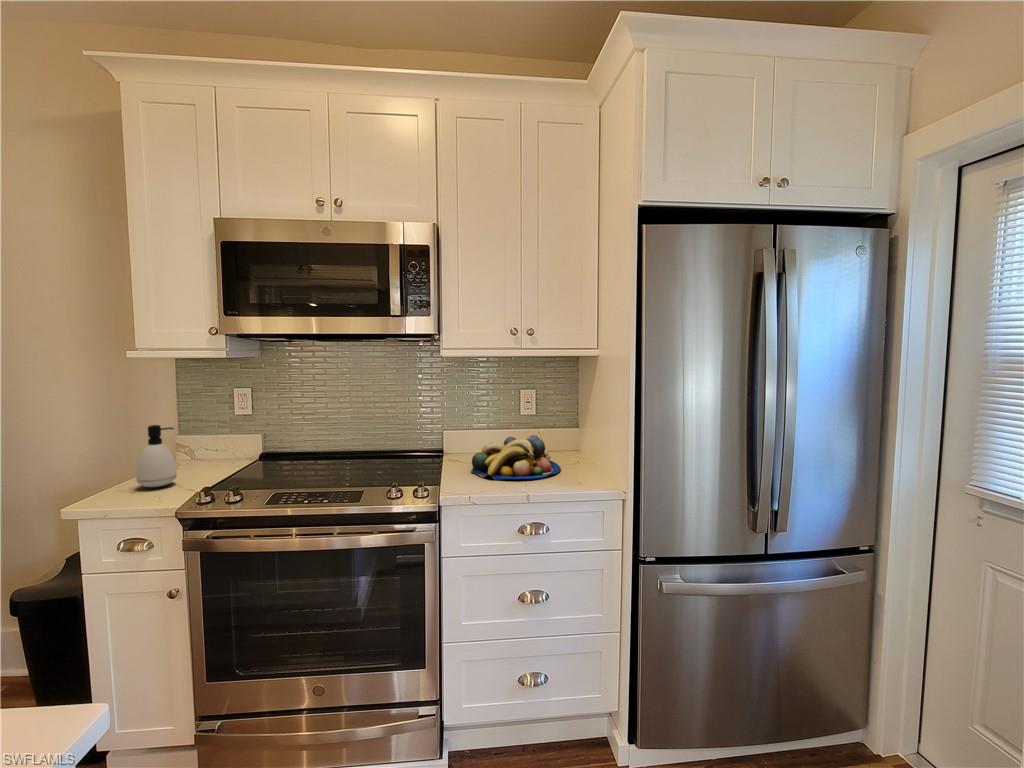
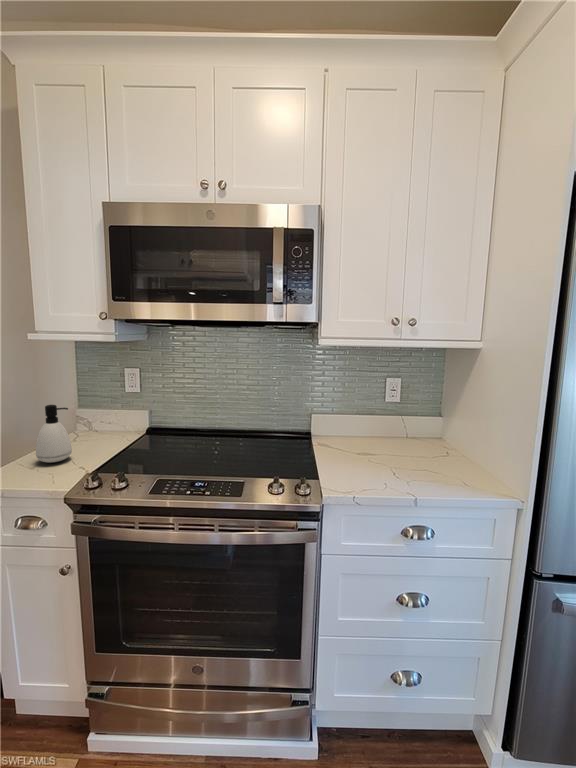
fruit bowl: present [471,435,561,480] -> none [344,427,436,477]

